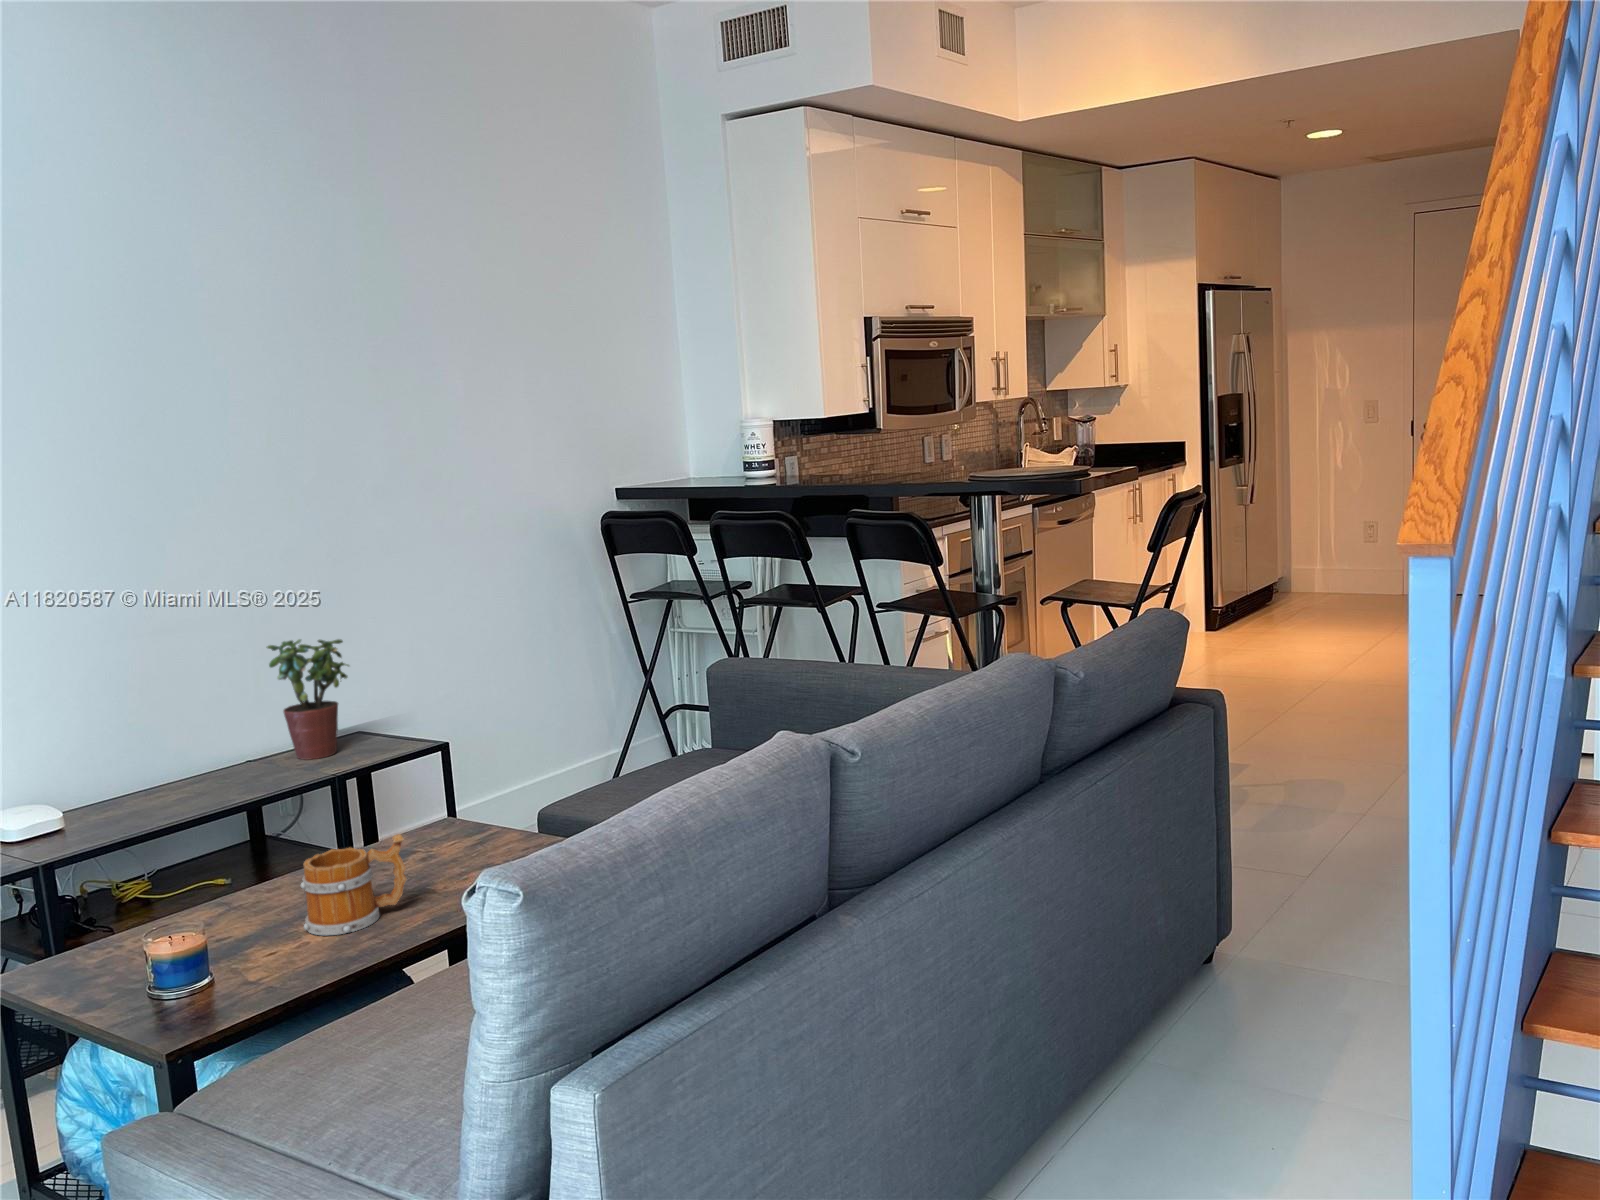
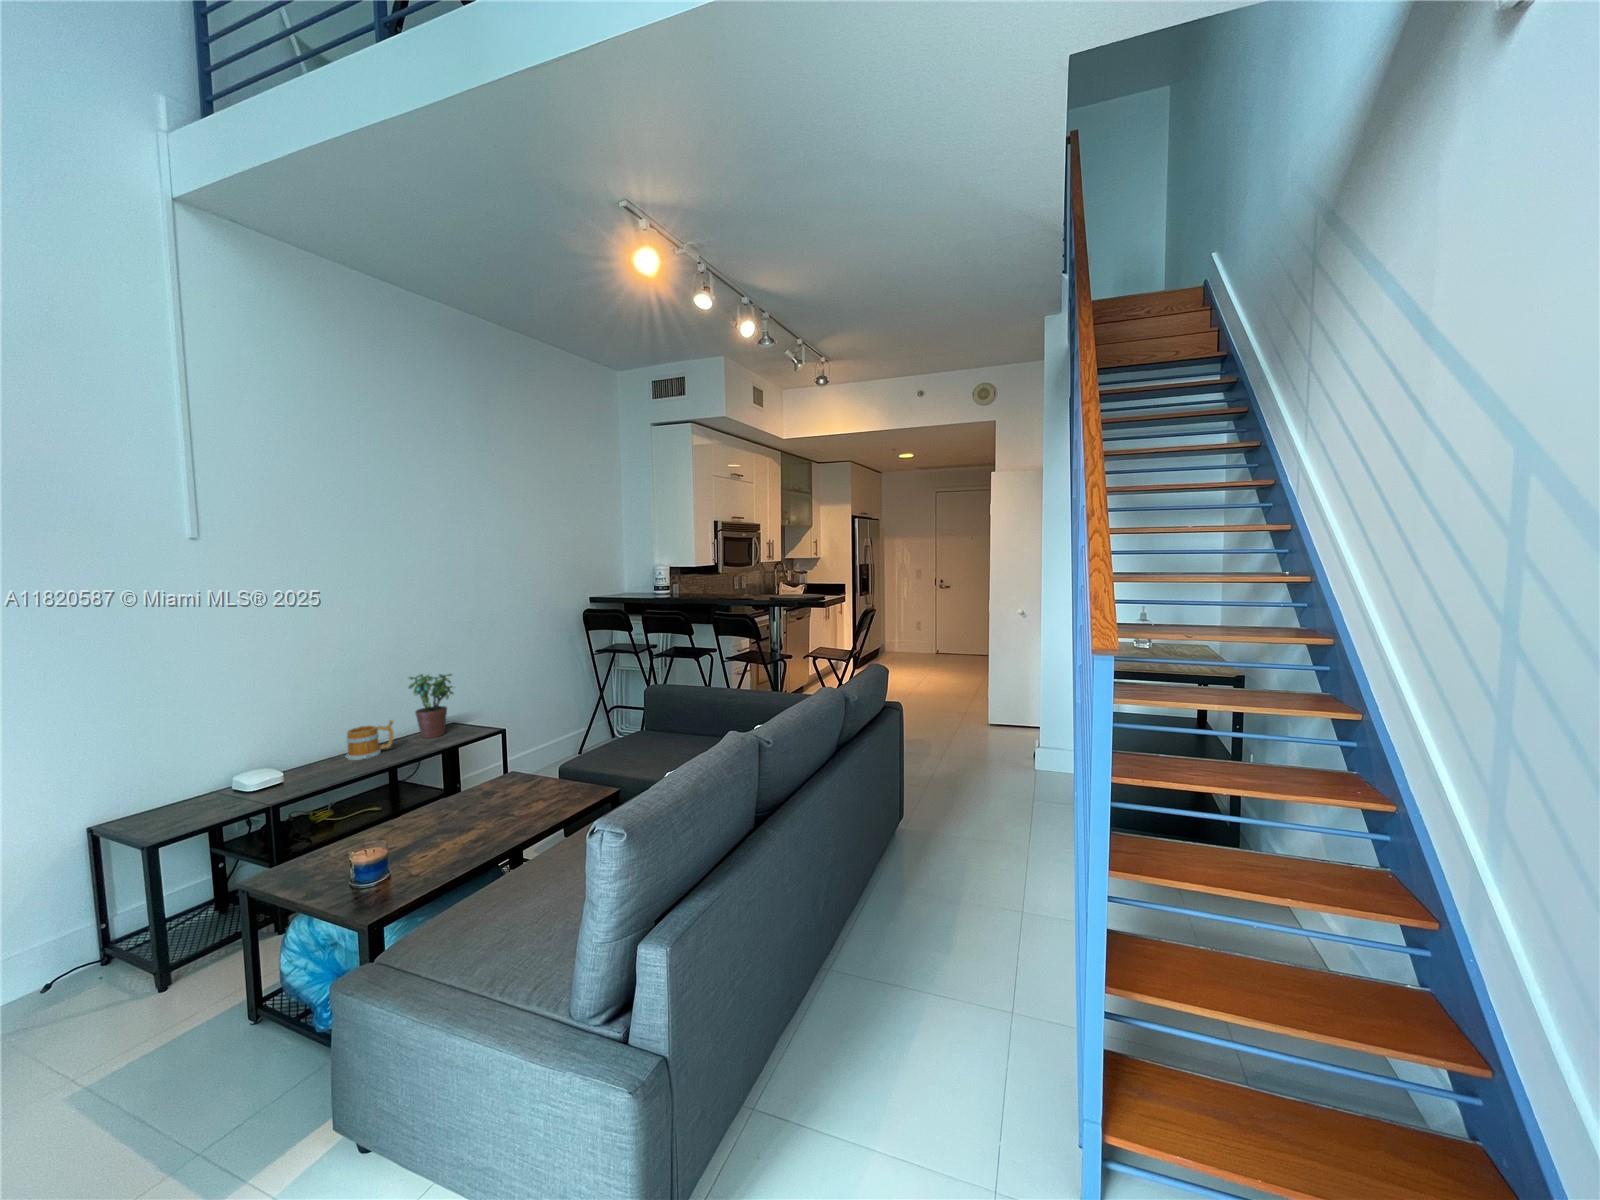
mug: present [301,834,406,935] -> present [346,720,394,760]

